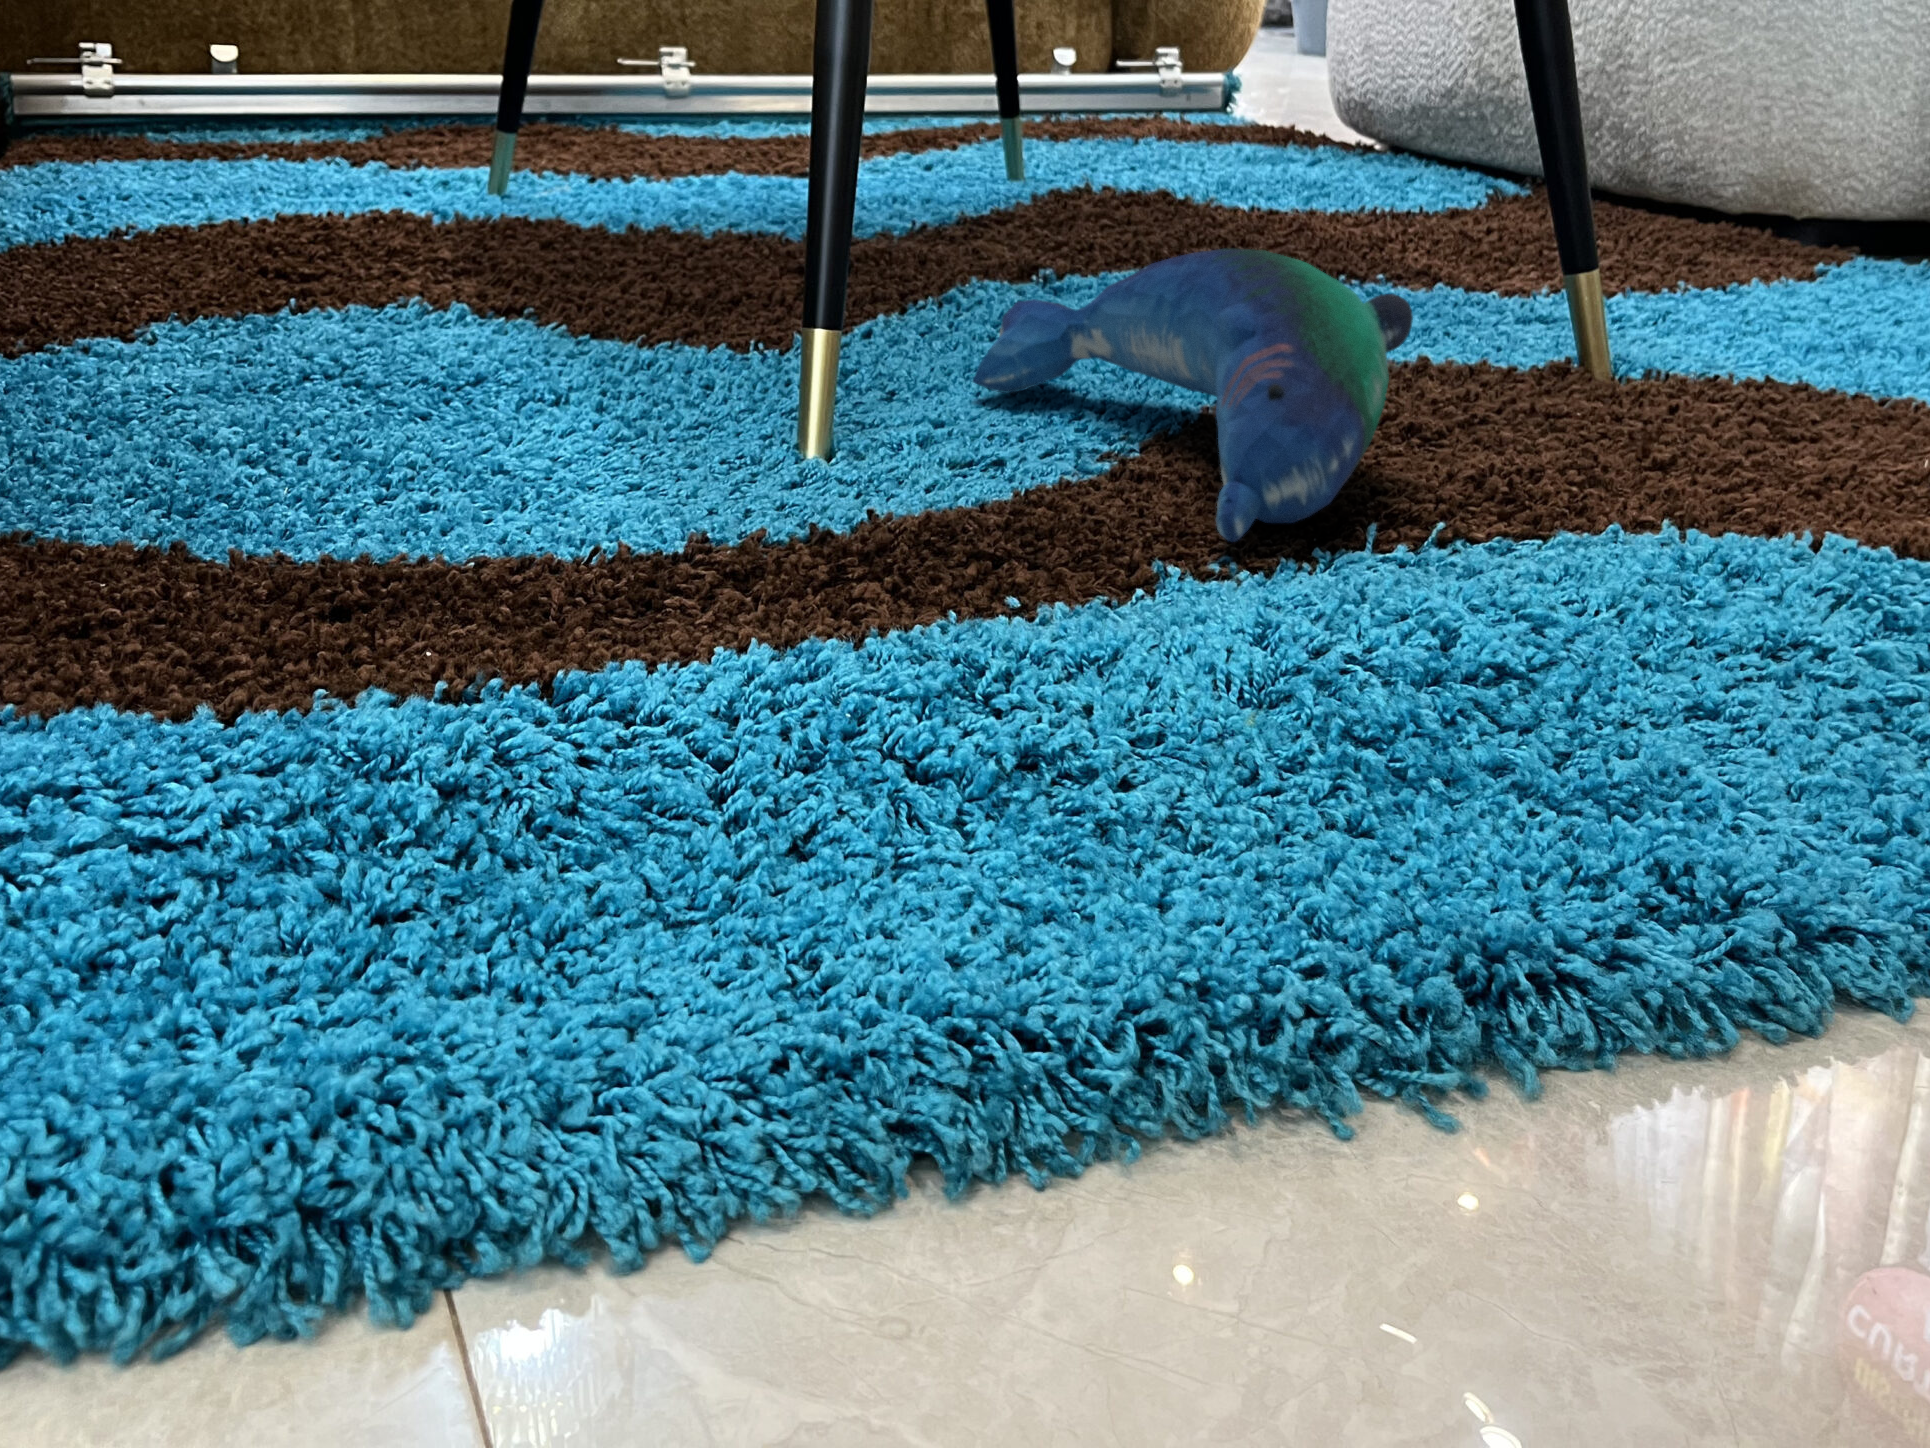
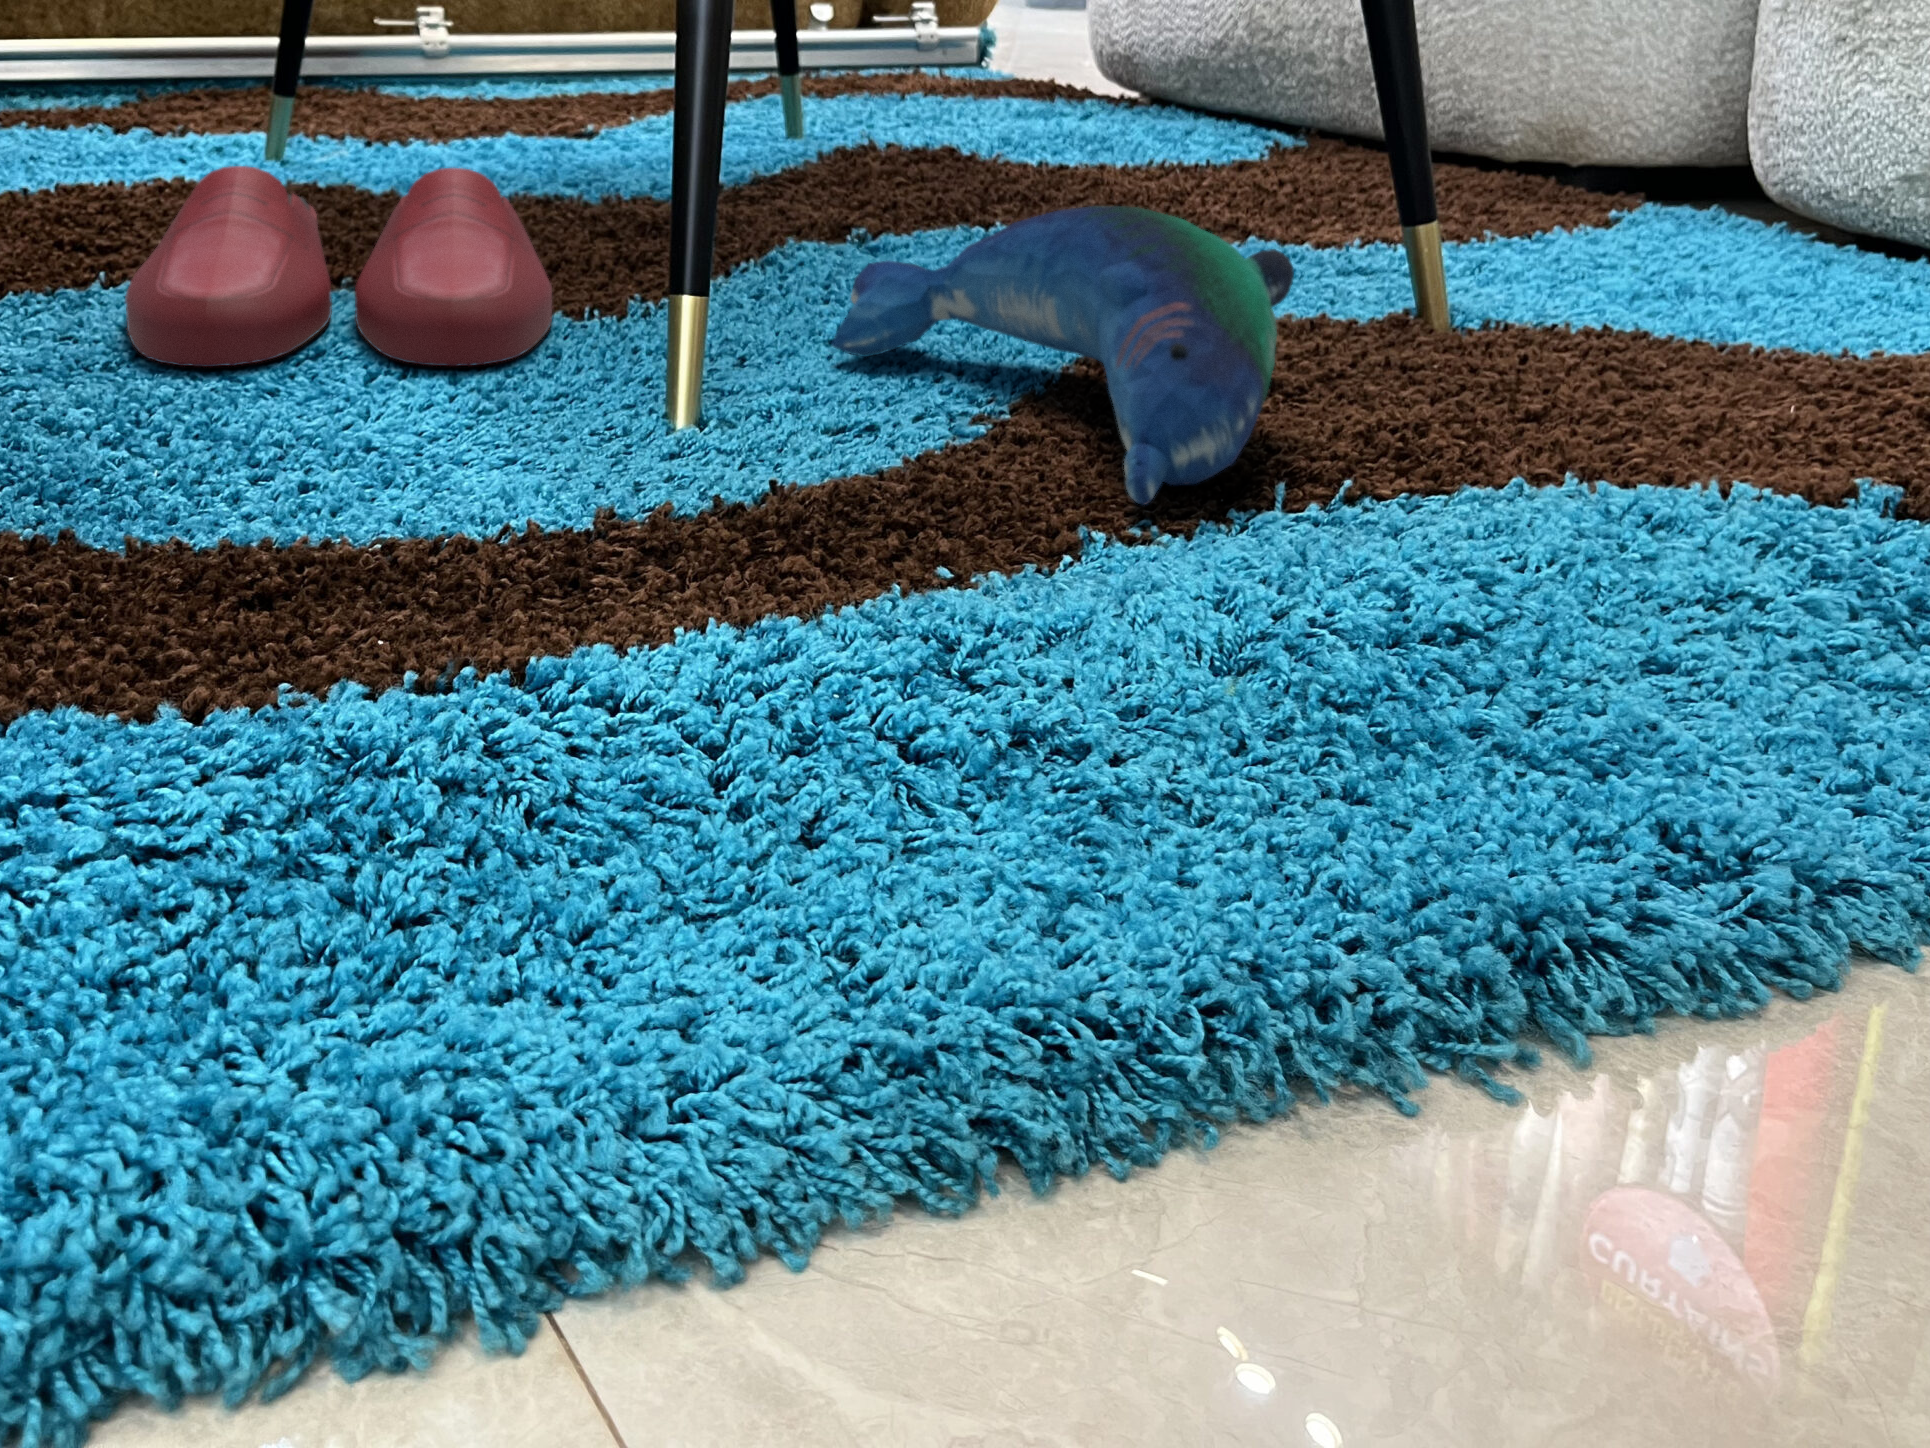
slippers: none [293,197,712,394] -> present [125,166,552,367]

